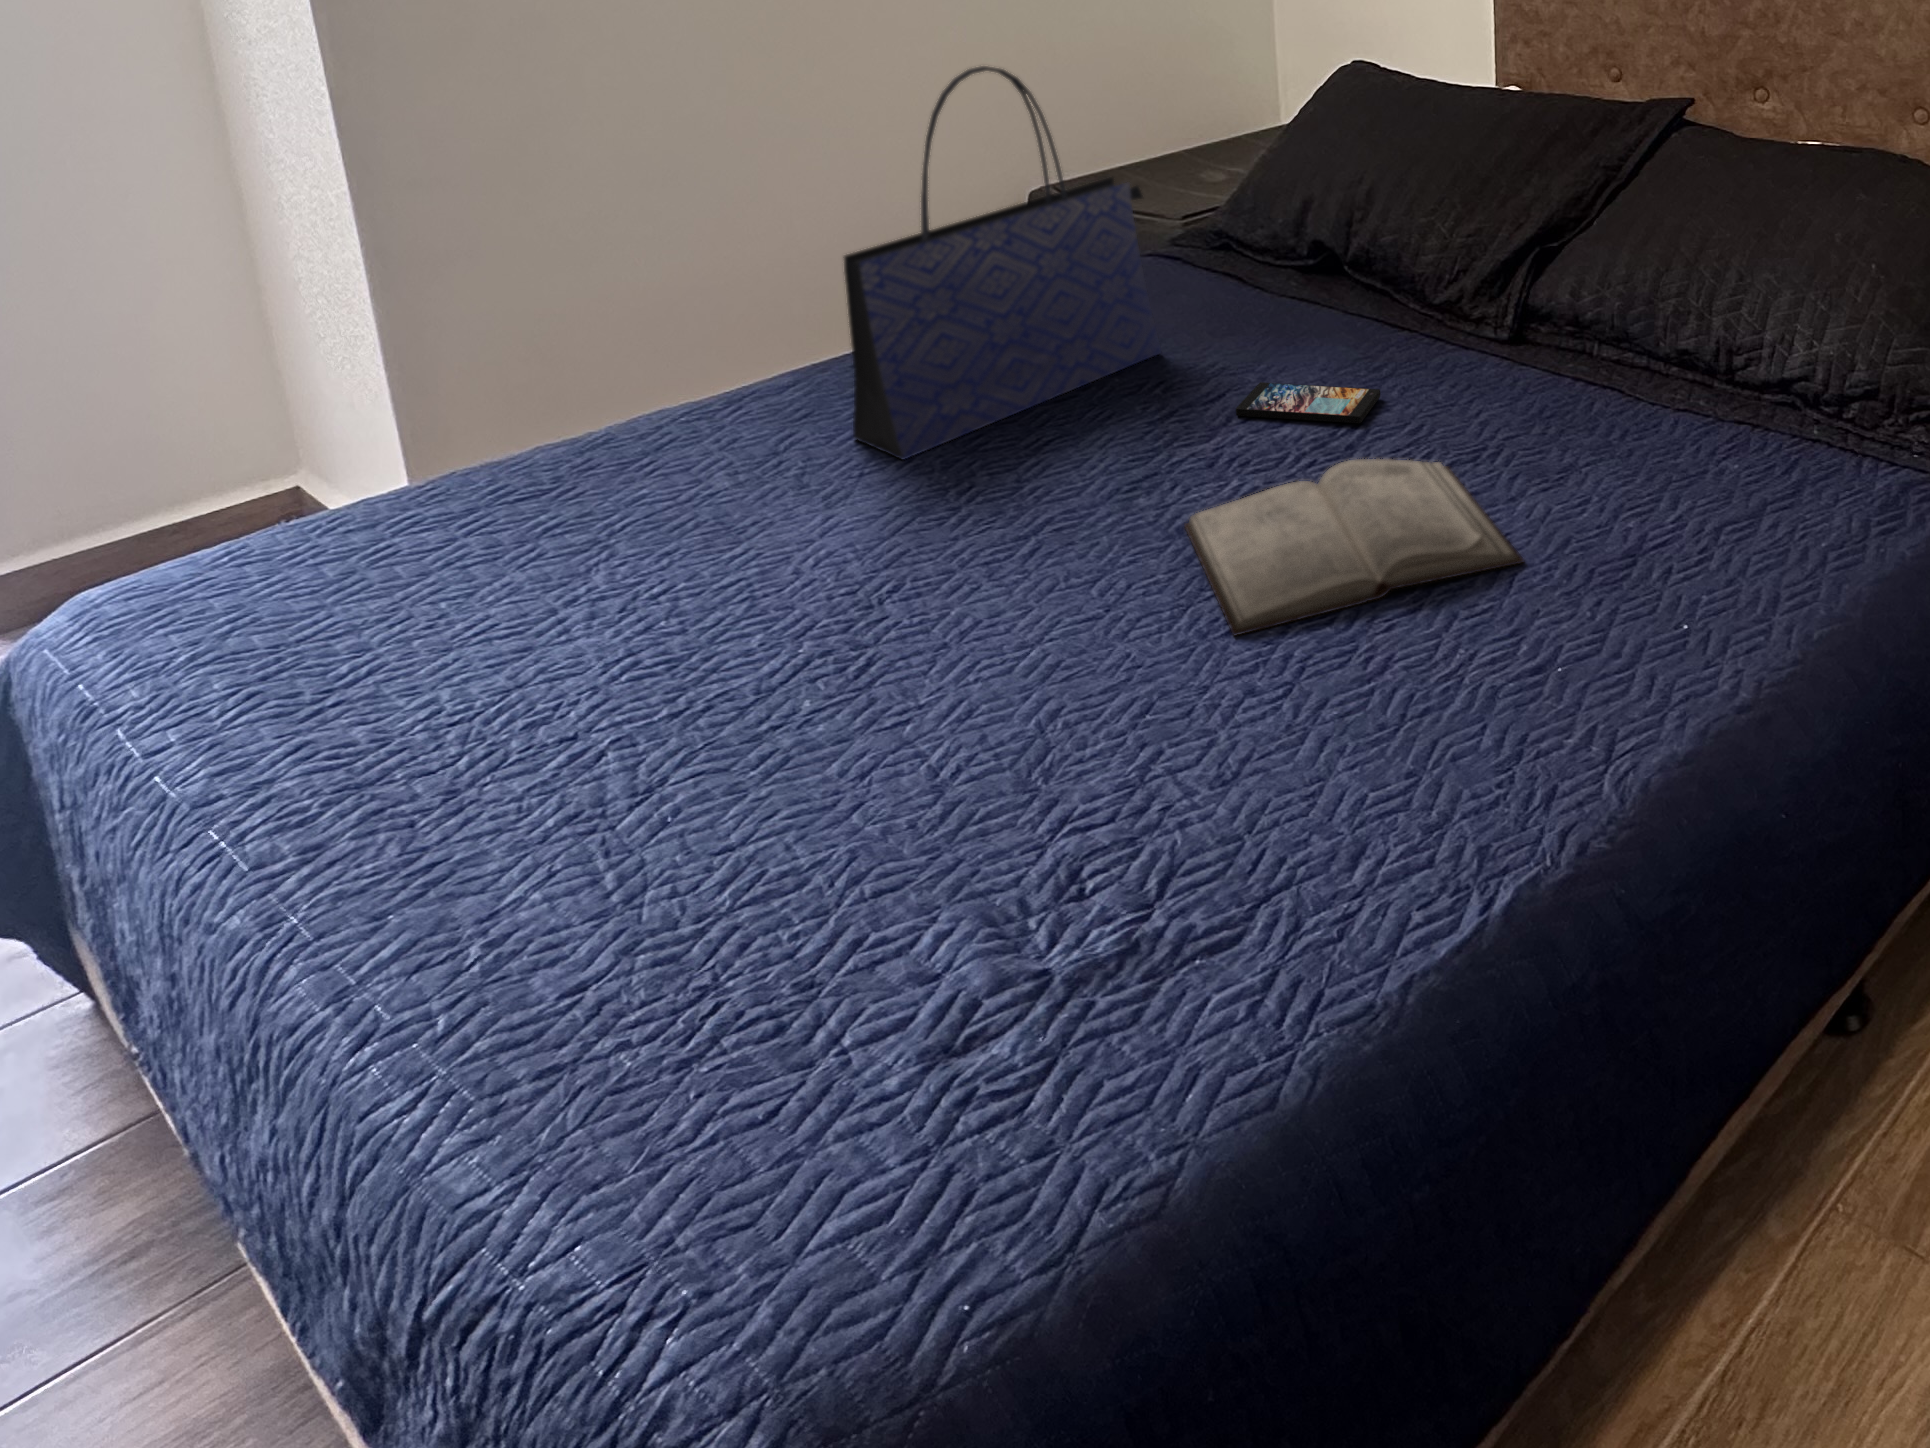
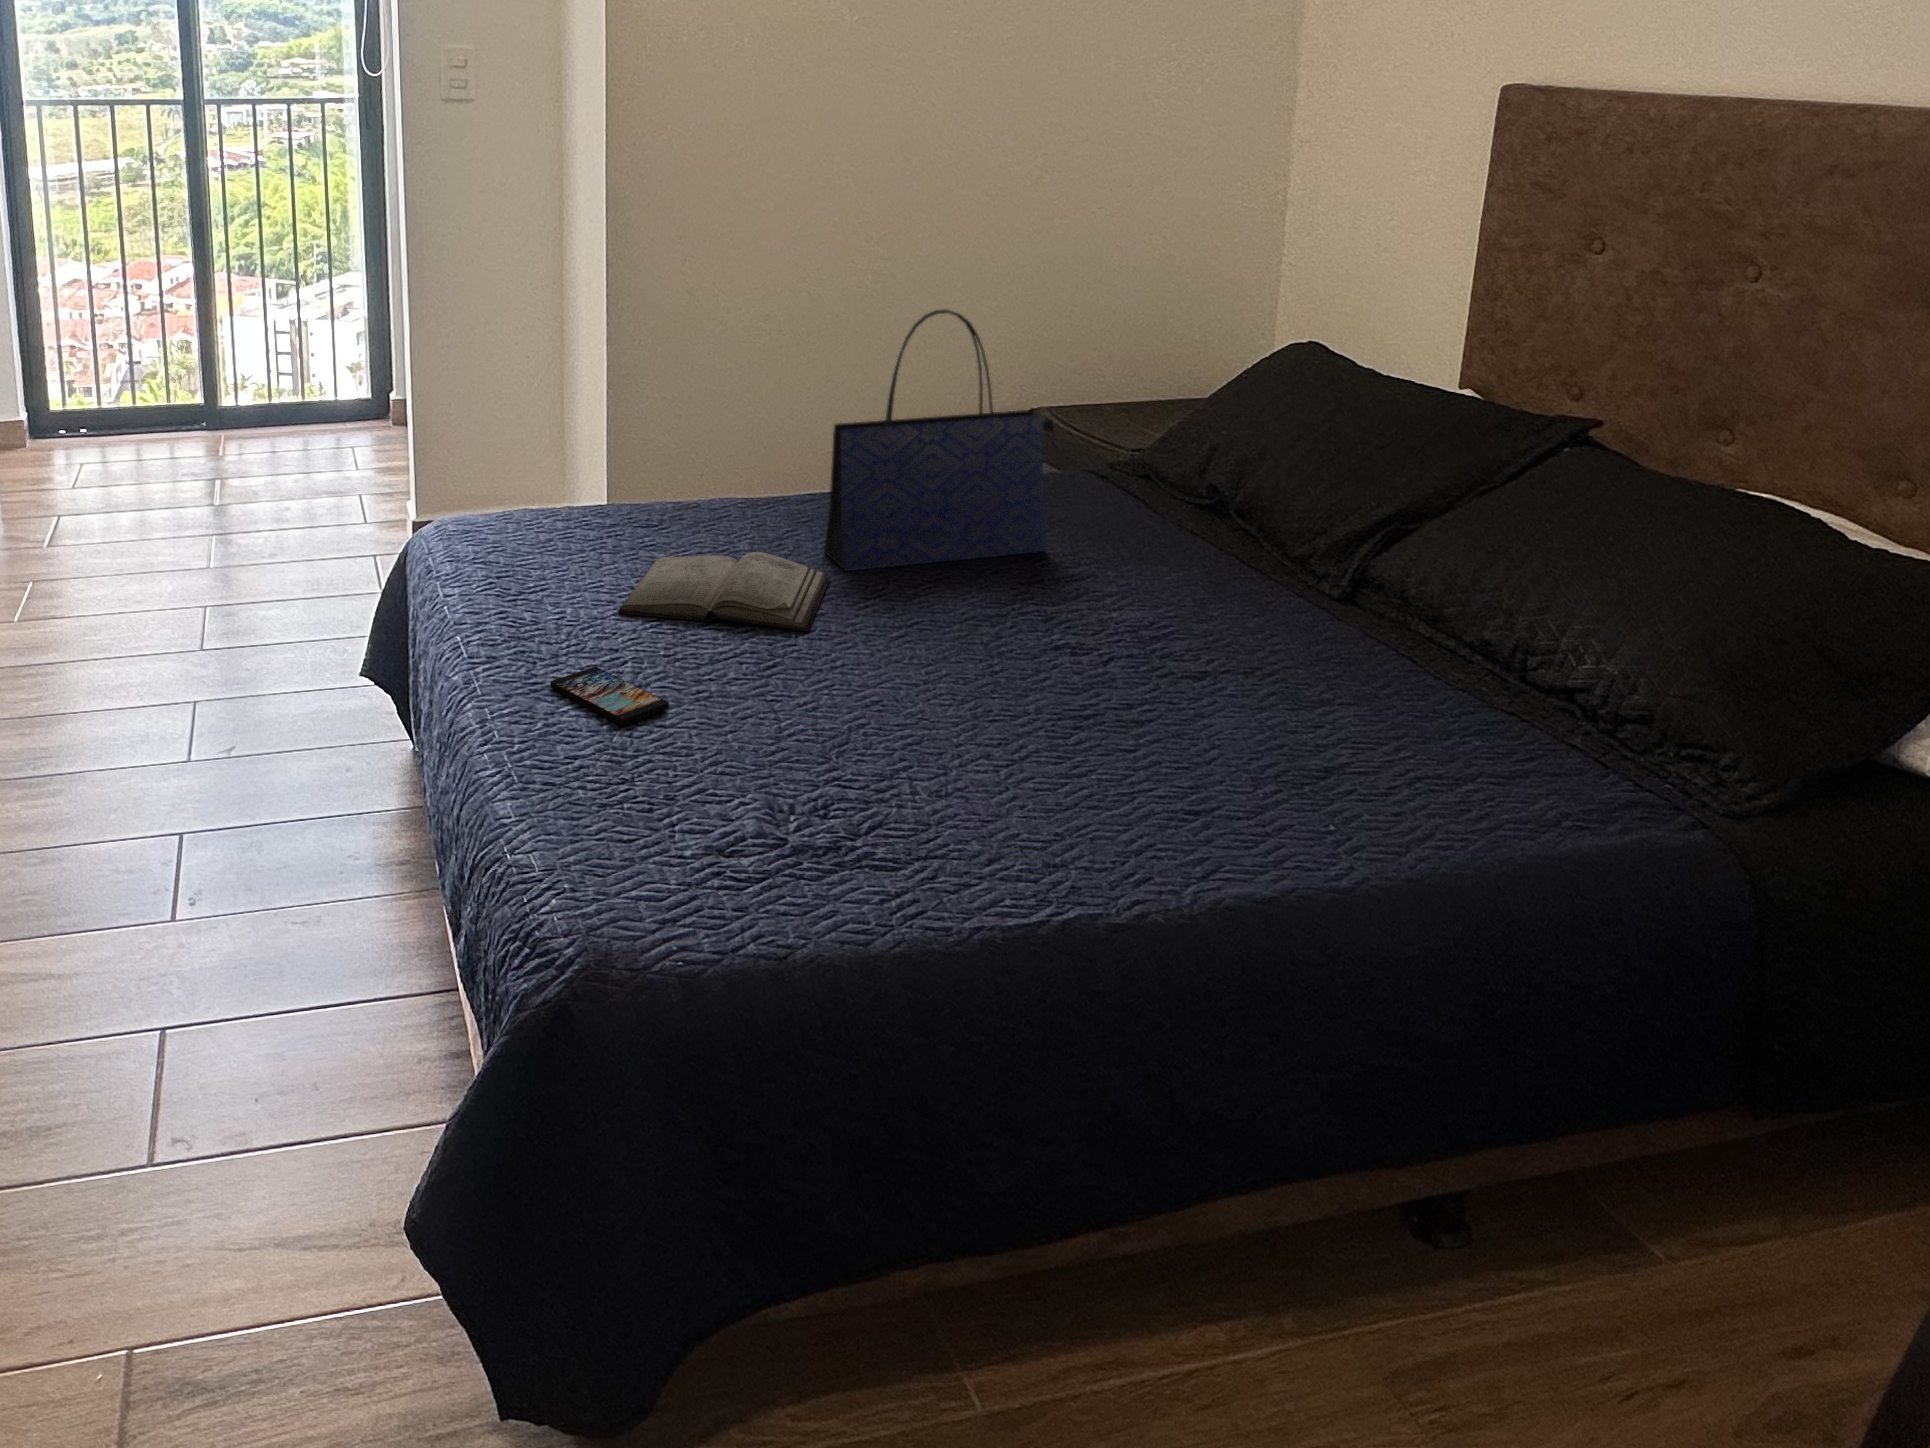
smartphone: present [1236,382,1380,423] -> present [550,667,669,726]
diary: present [1185,459,1524,635] -> present [618,552,830,632]

